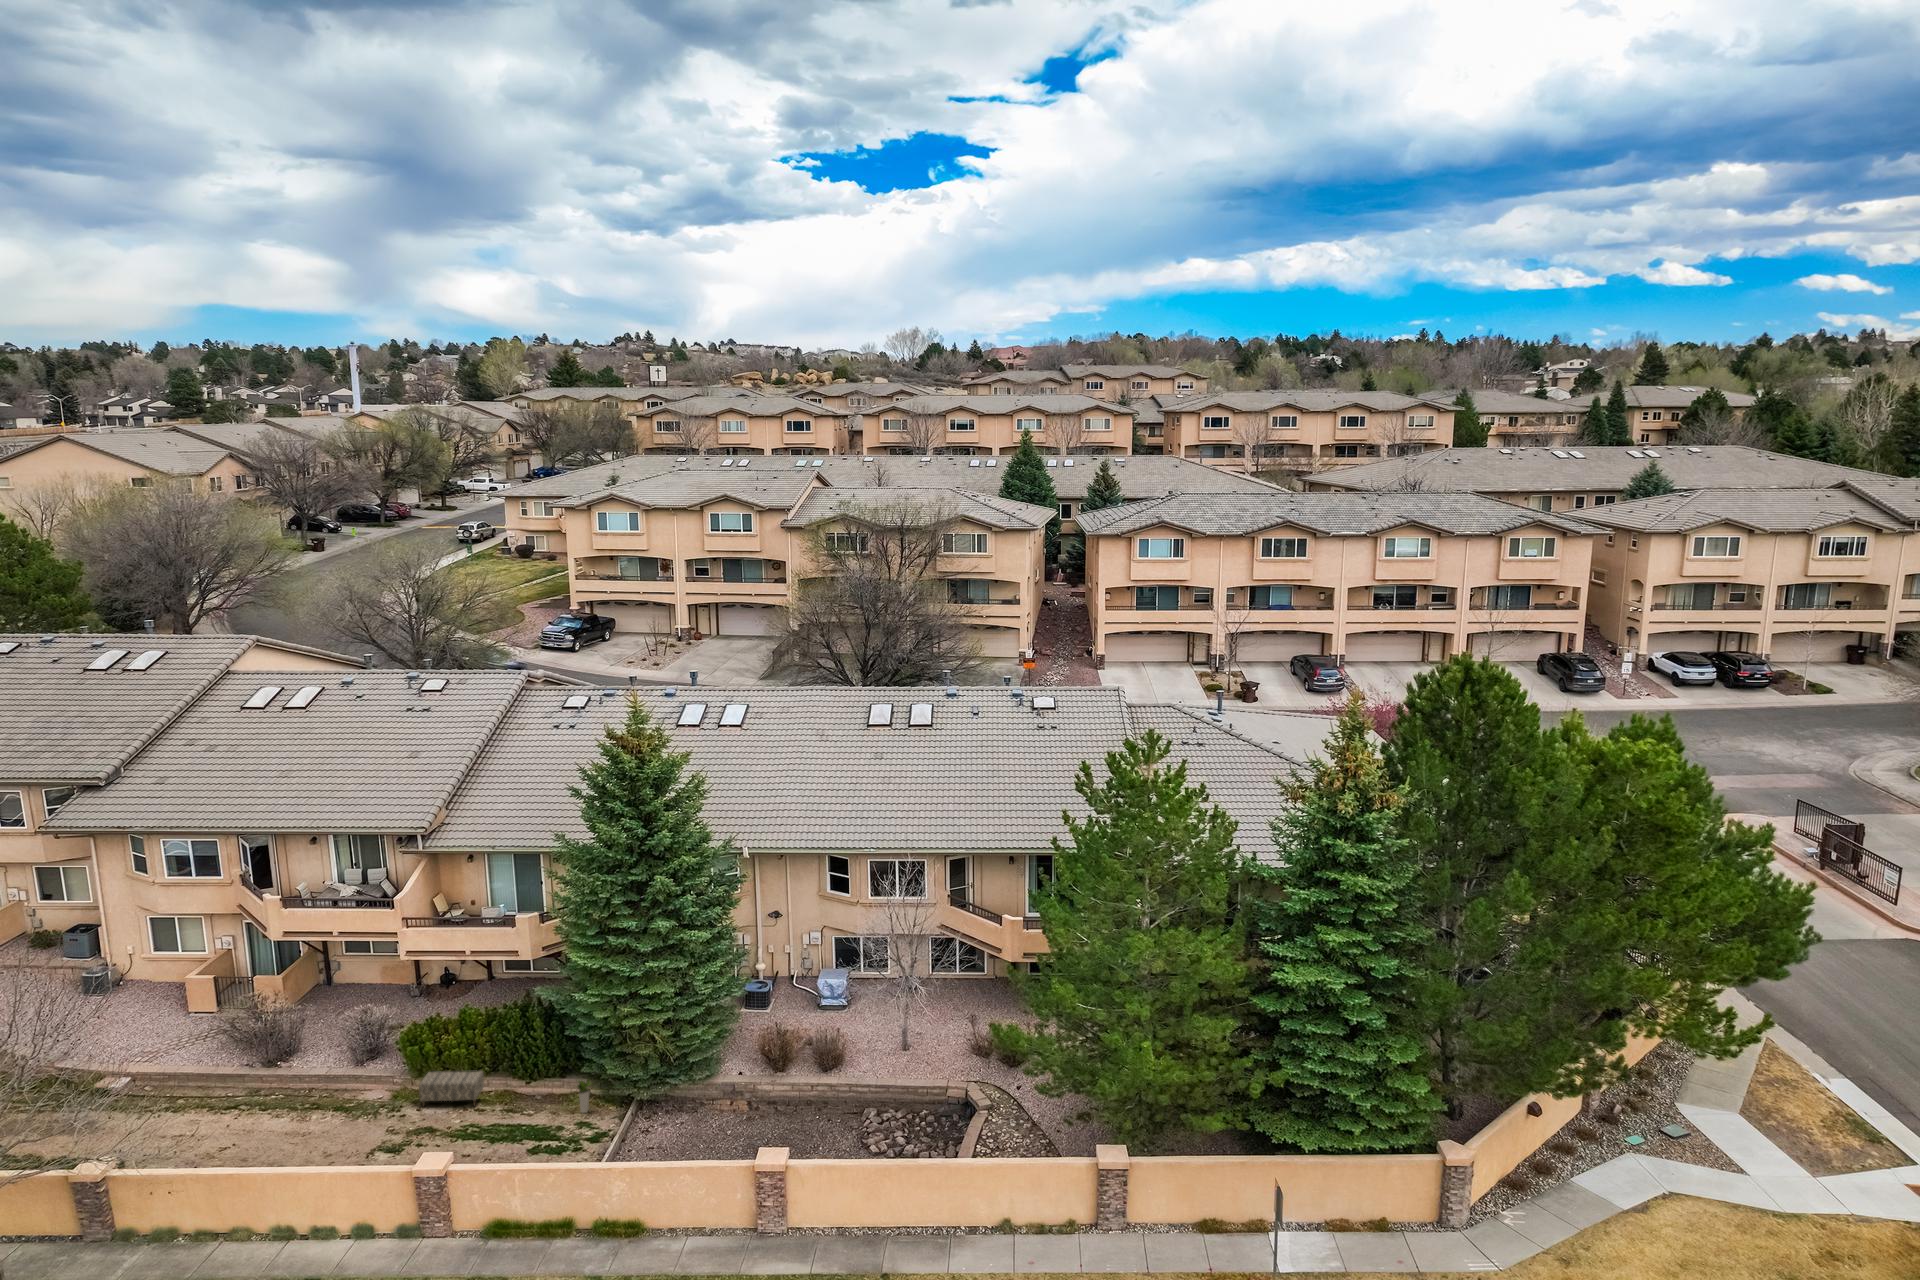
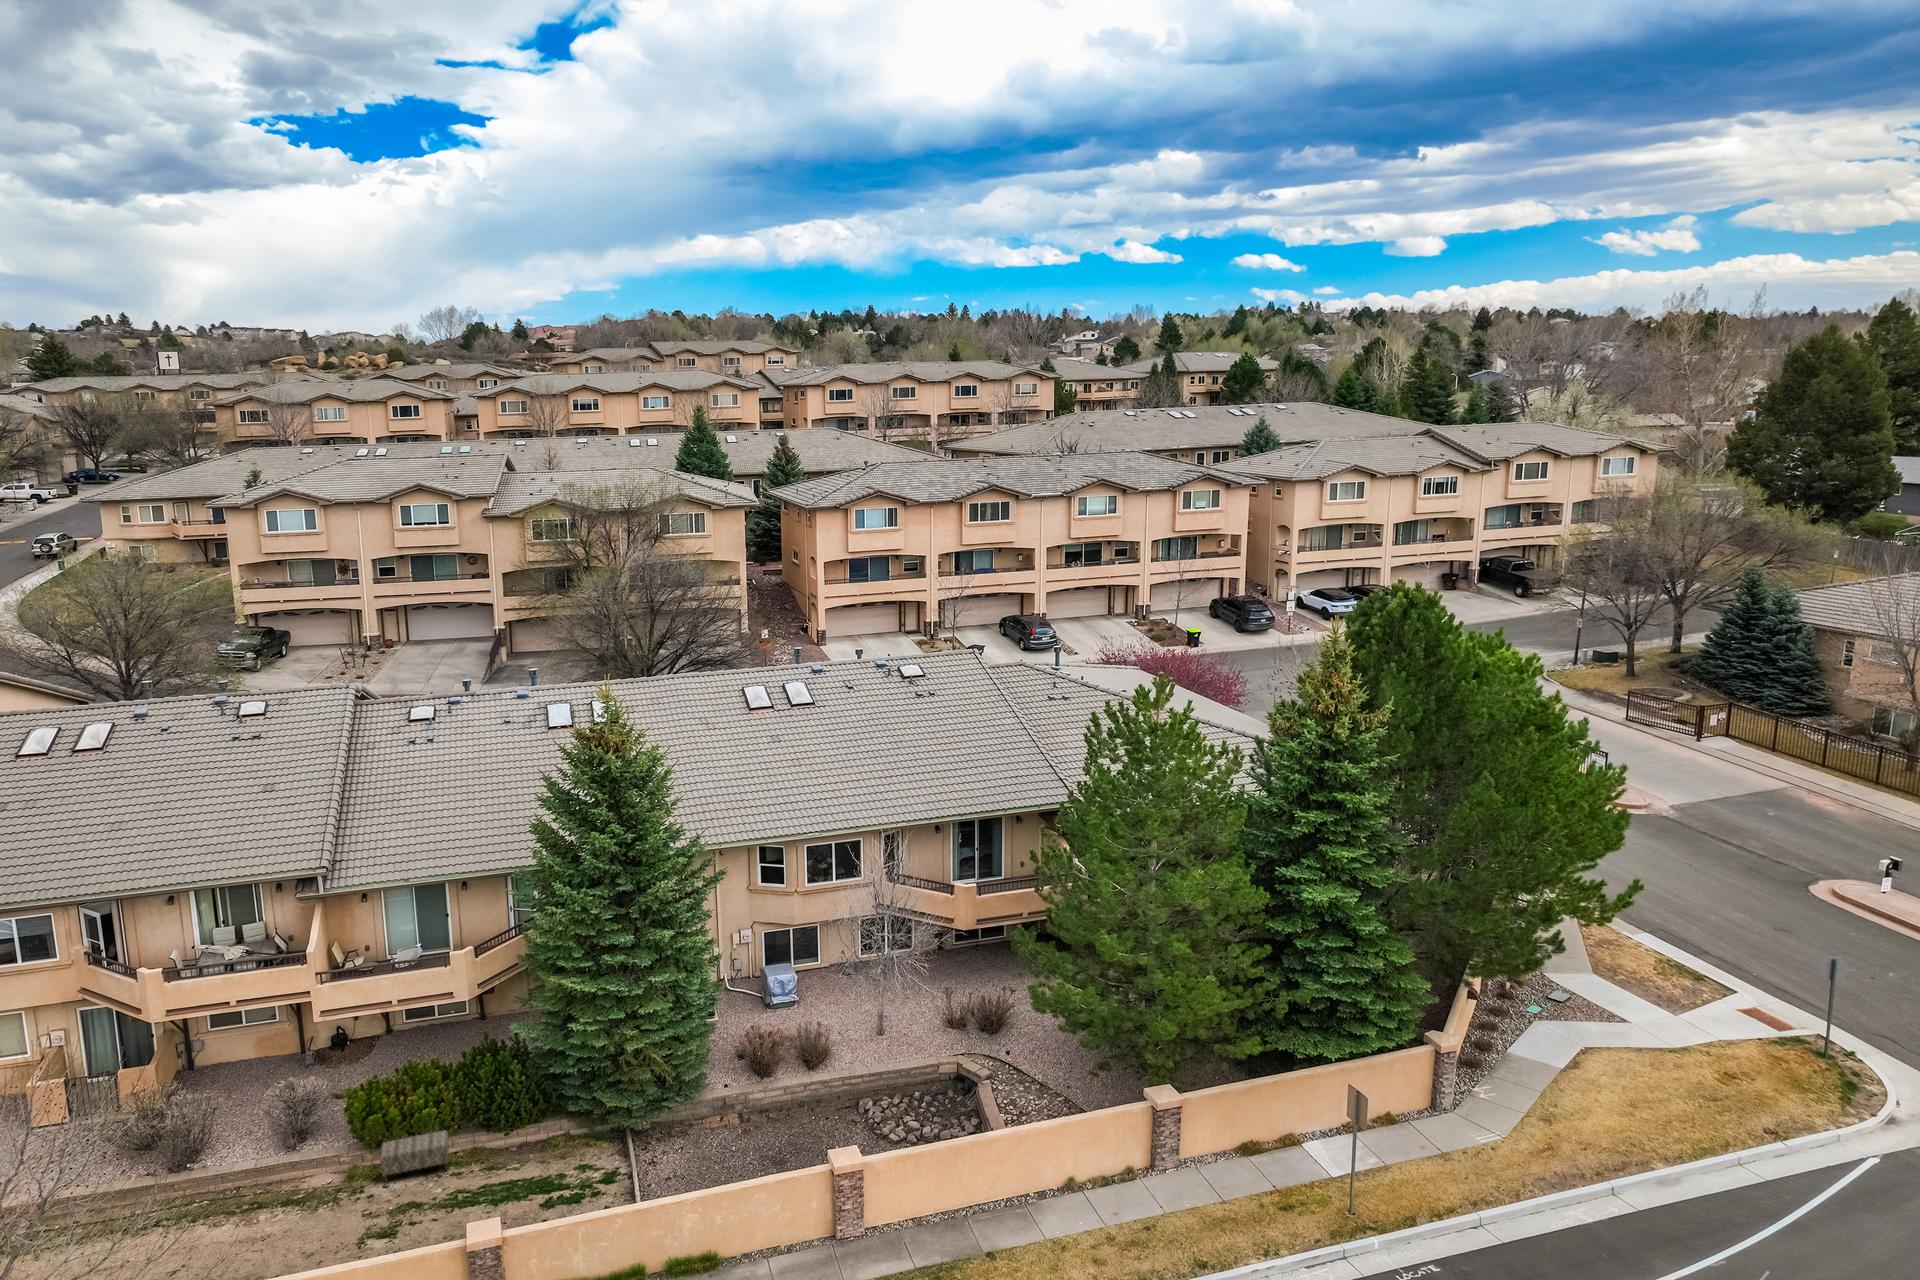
planter: present [577,1080,591,1113] -> none [560,1117,580,1155]

